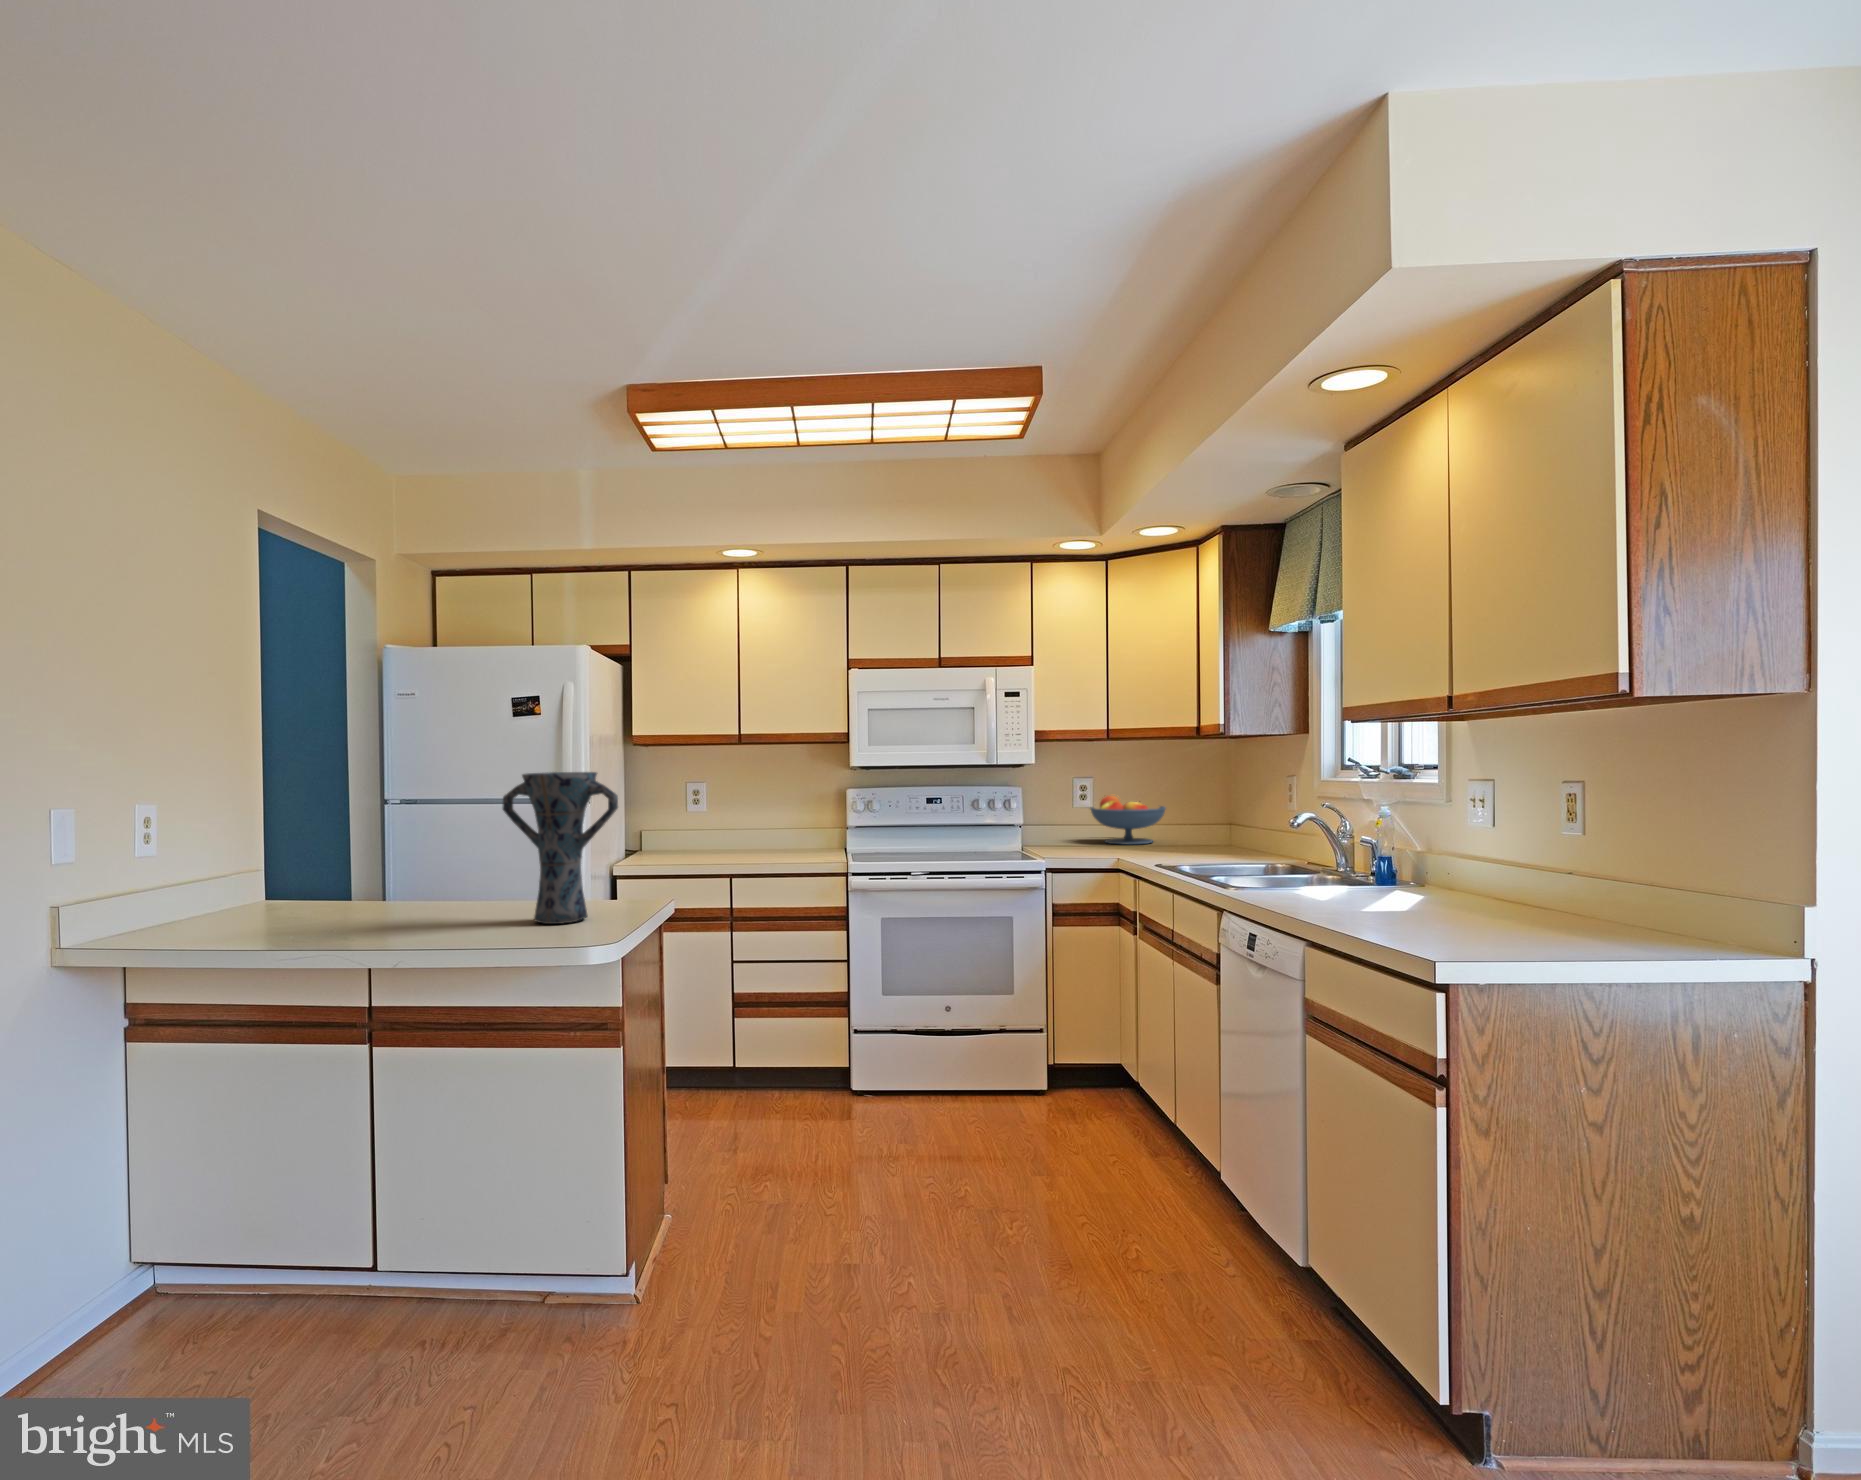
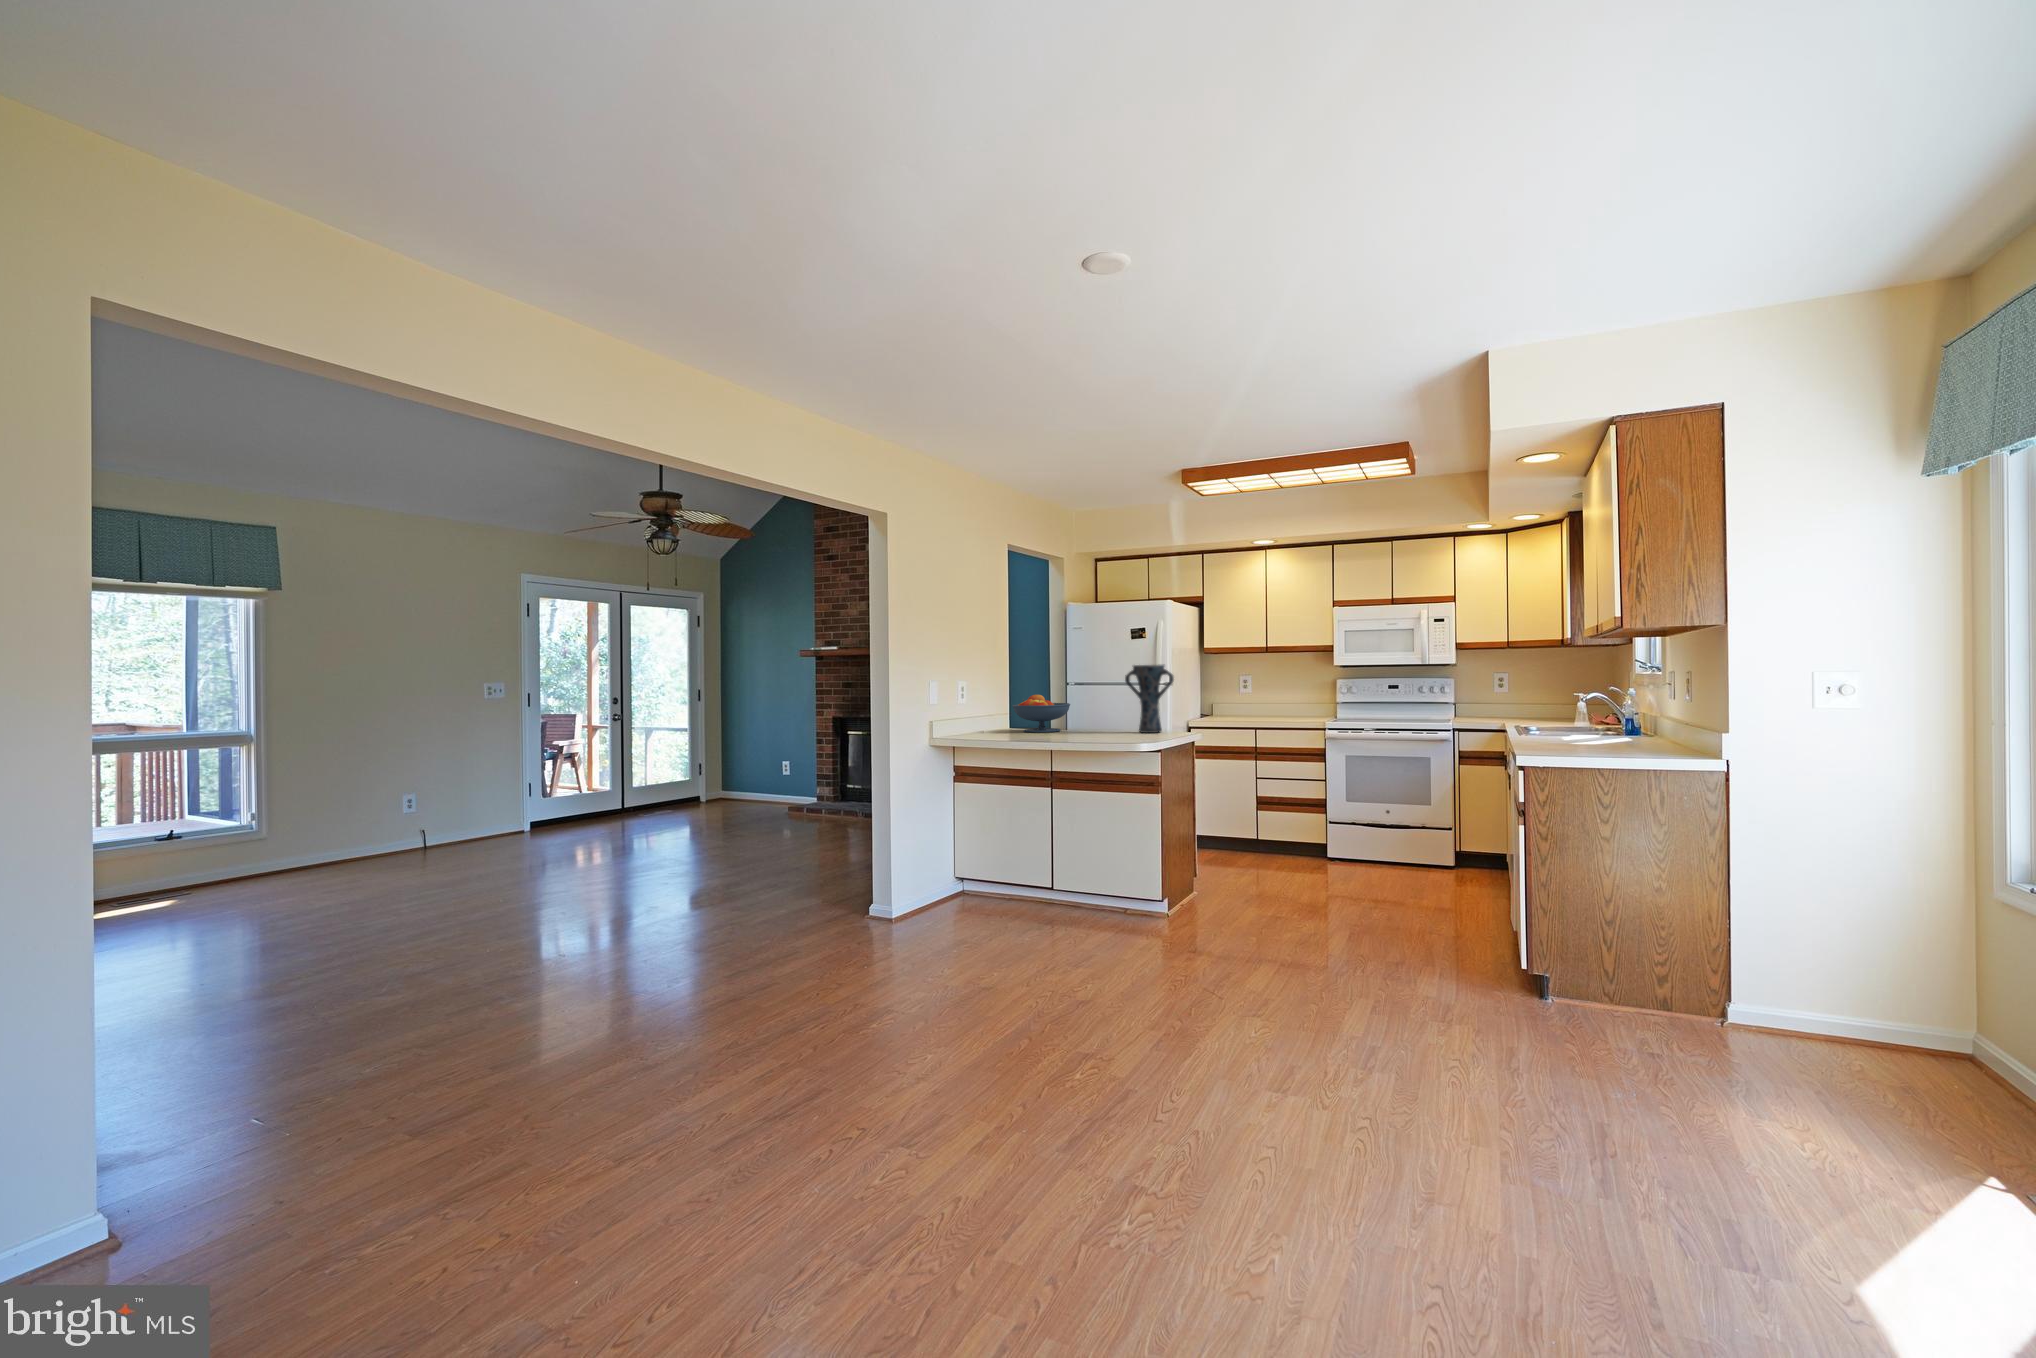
fruit bowl: present [1090,795,1166,845] -> present [1012,695,1070,732]

